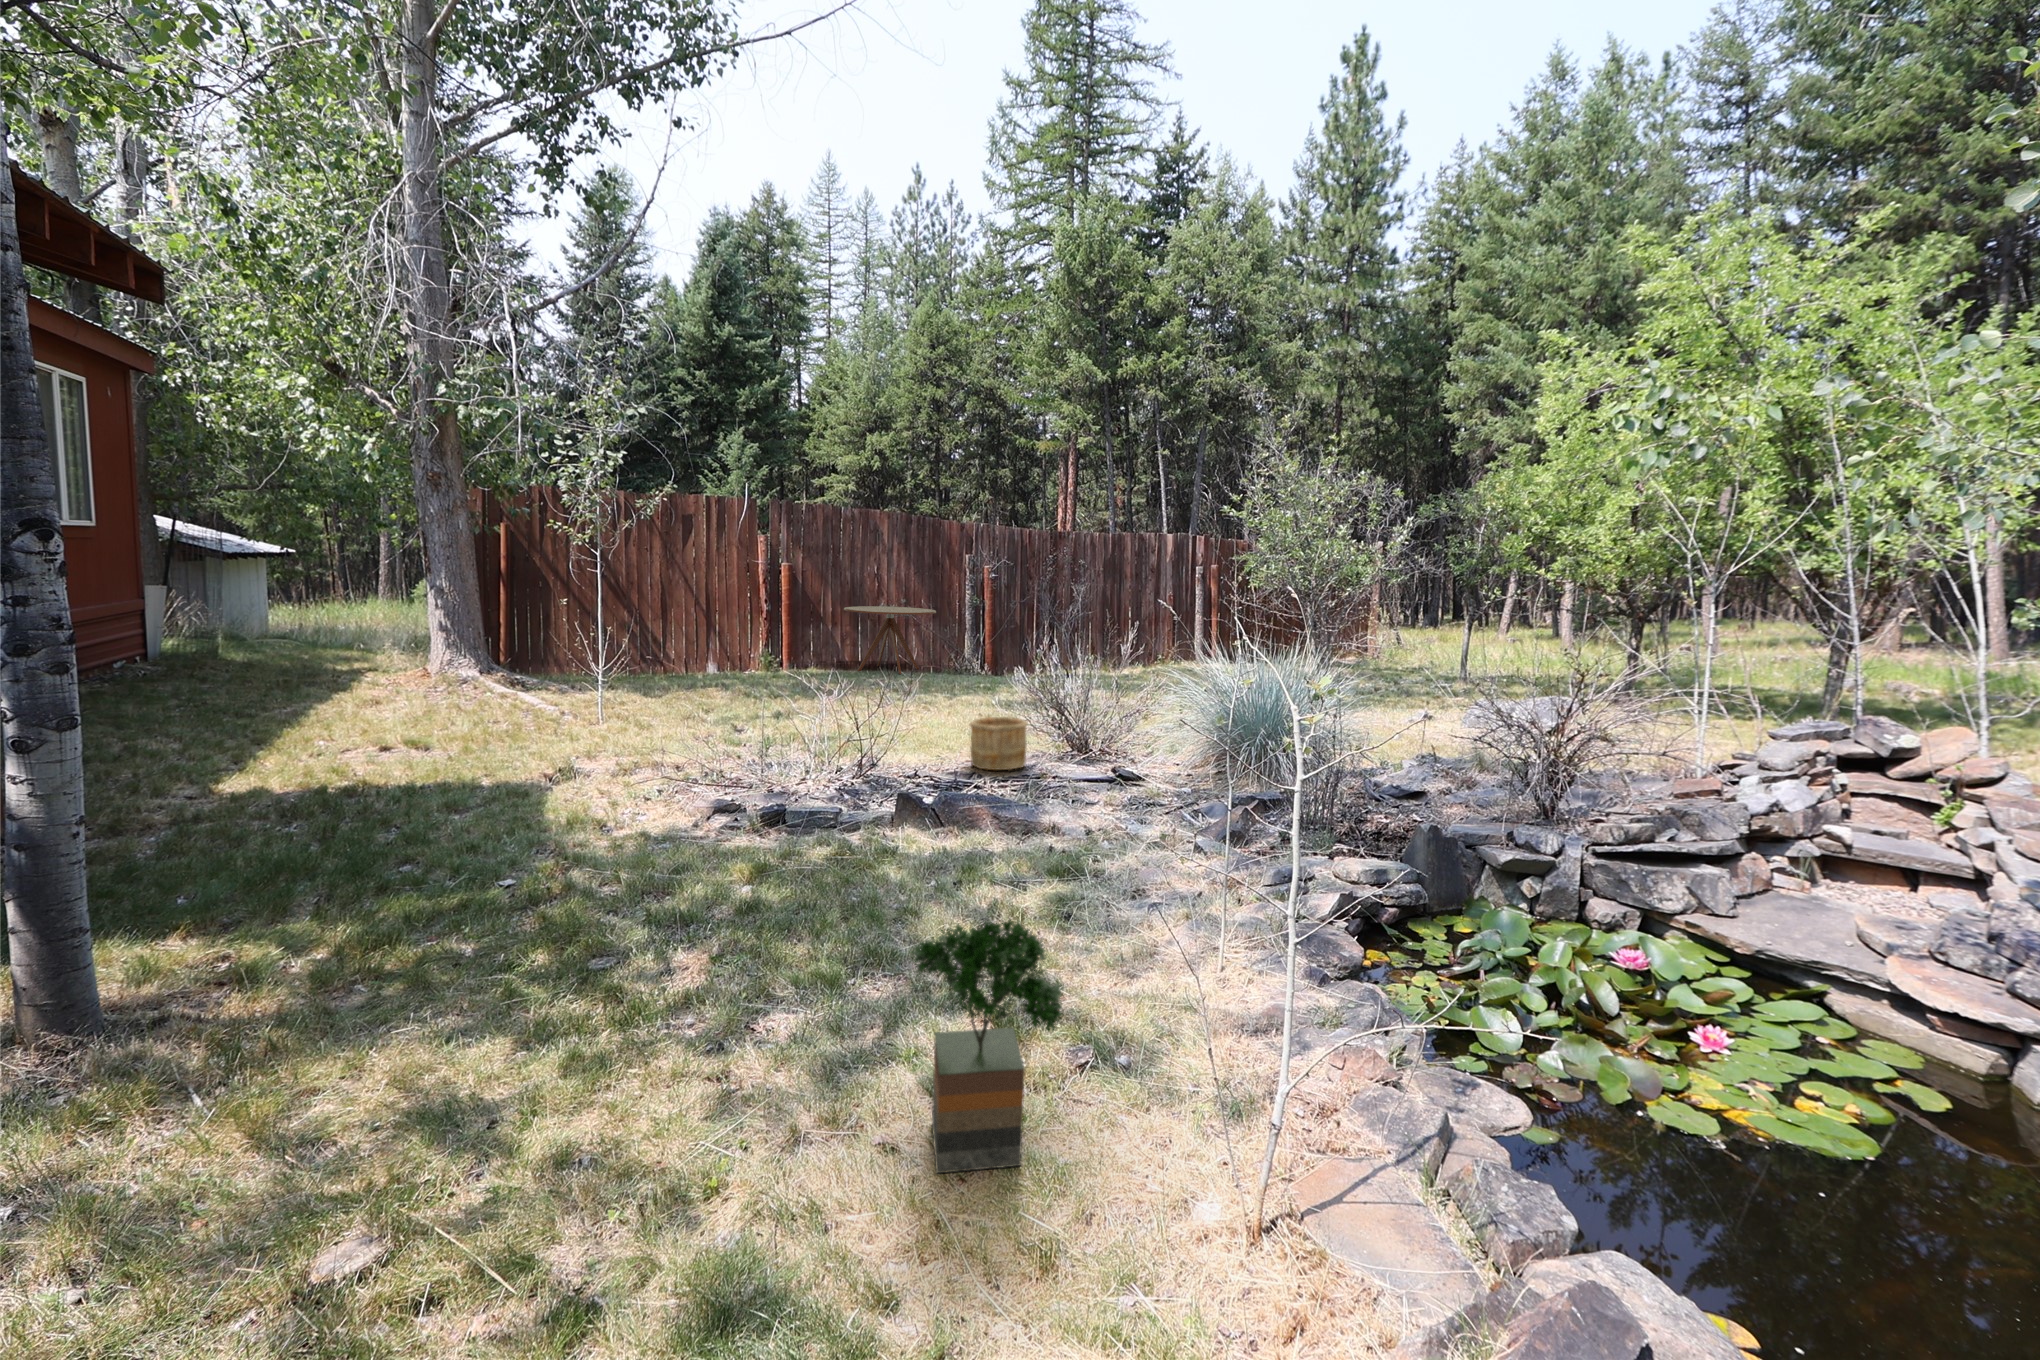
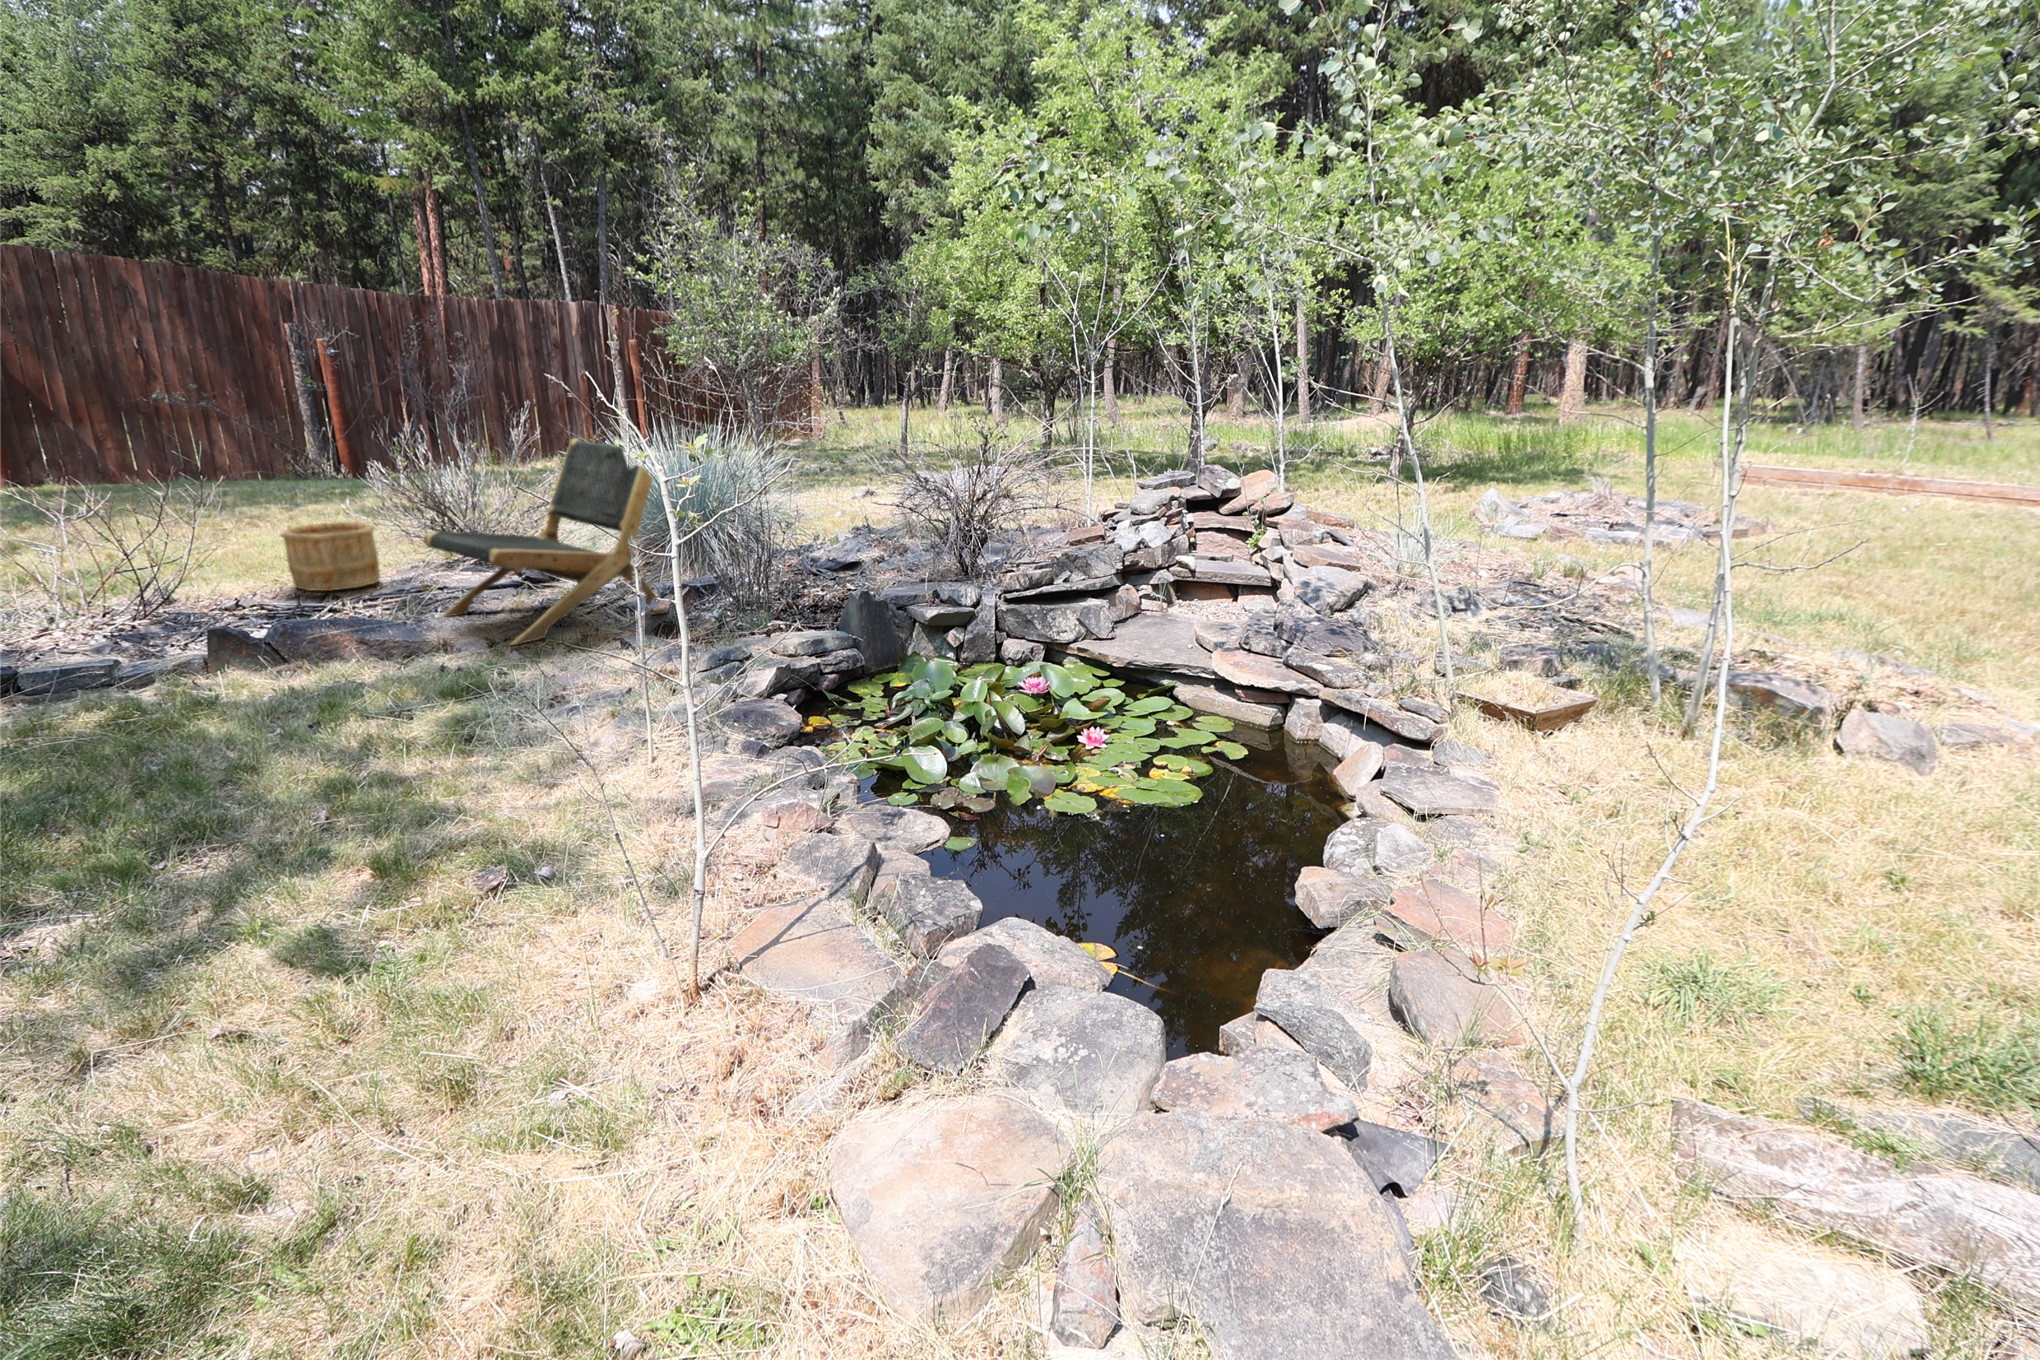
round table: present [844,606,936,674] -> none [39,387,217,481]
lounge chair: none [1063,660,1249,834] -> present [424,438,667,645]
potted tree: present [911,918,1062,1173] -> none [120,755,396,1084]

